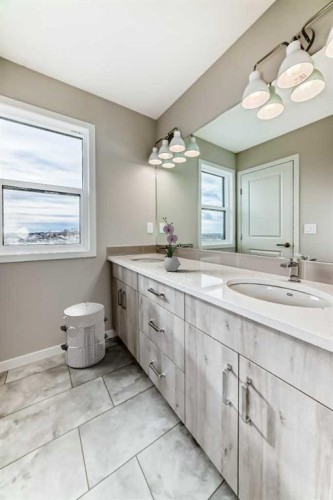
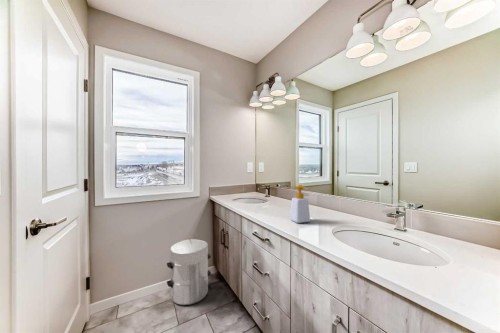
flower arrangement: present [163,217,181,271] -> none [267,164,284,215]
soap bottle: none [186,238,206,277] -> present [290,185,310,223]

